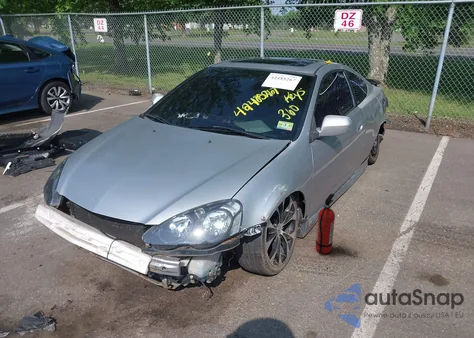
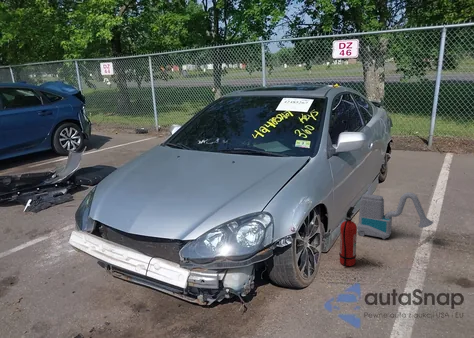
vacuum cleaner: none [339,179,416,227] -> present [357,192,433,239]

